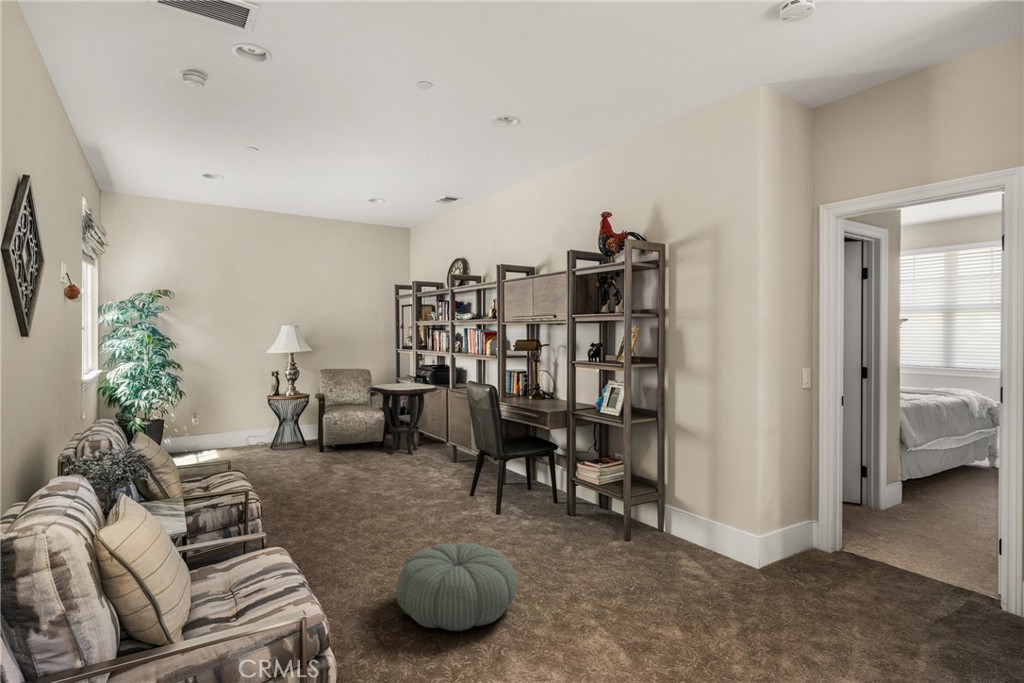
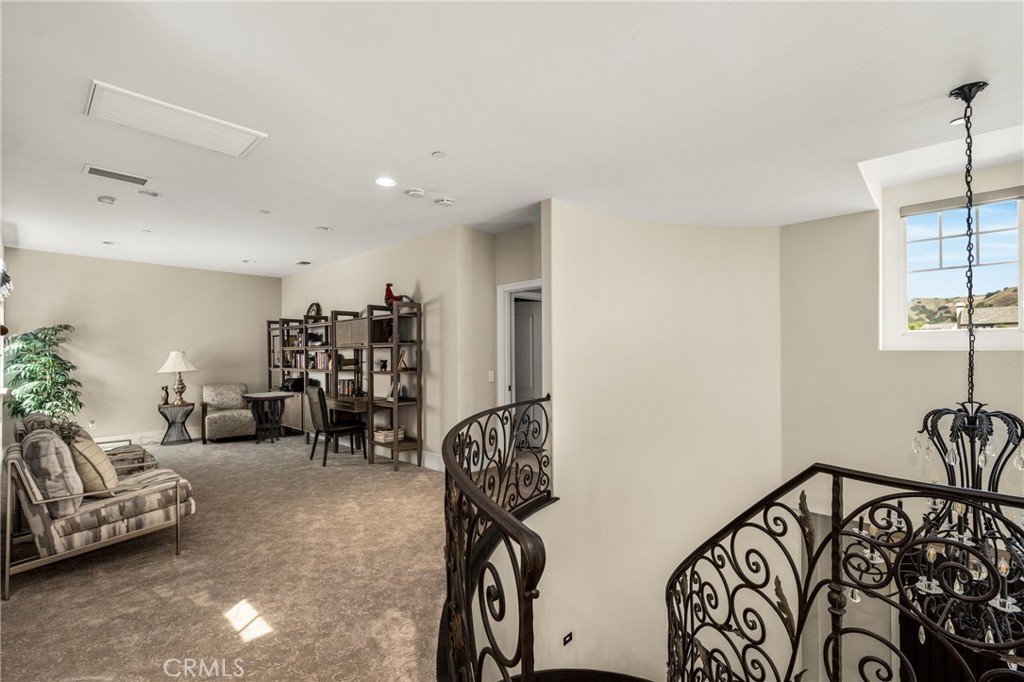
pouf: present [396,543,517,631] -> none [227,482,305,526]

